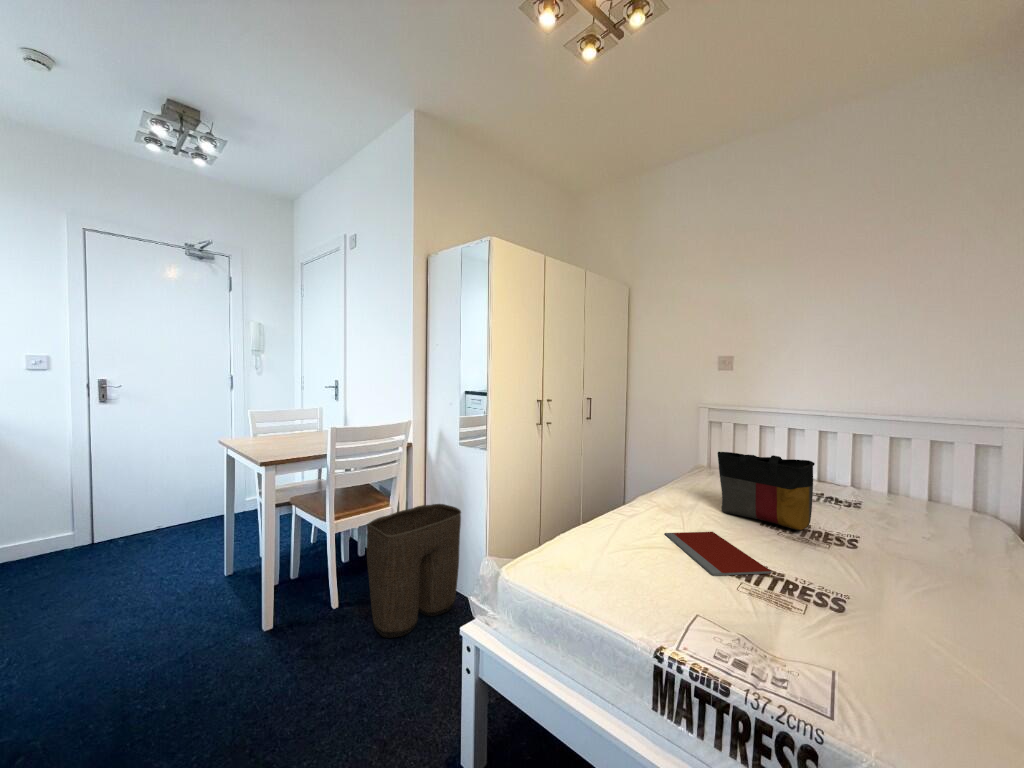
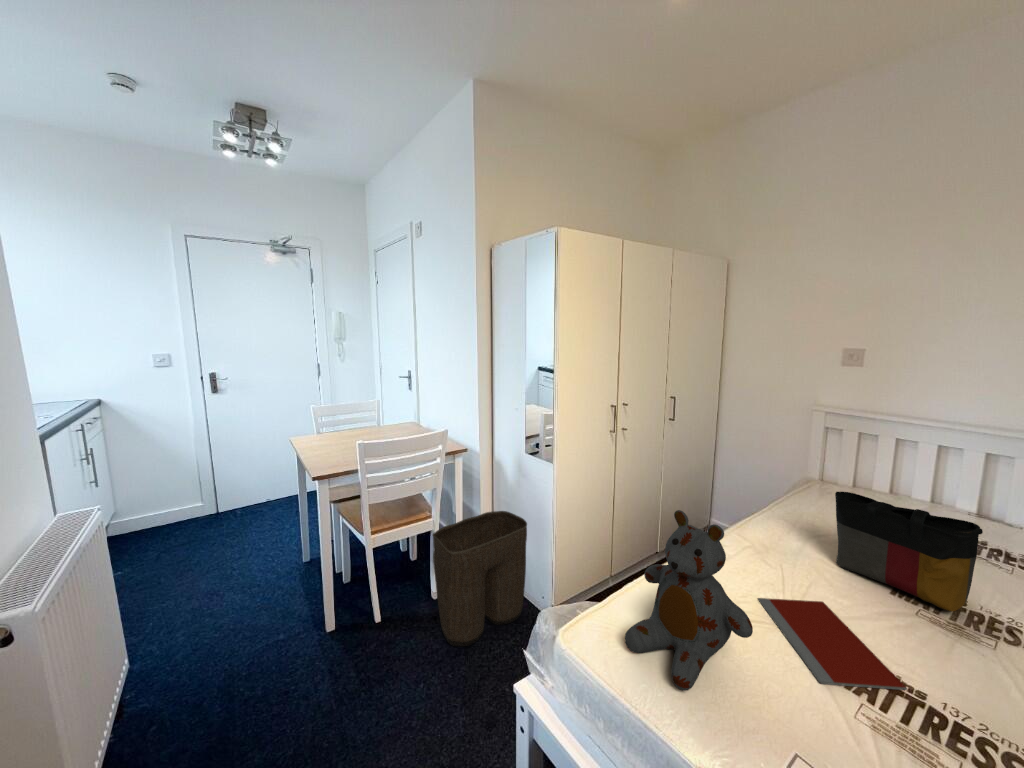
stuffed bear: none [561,447,662,587] -> present [625,510,753,691]

